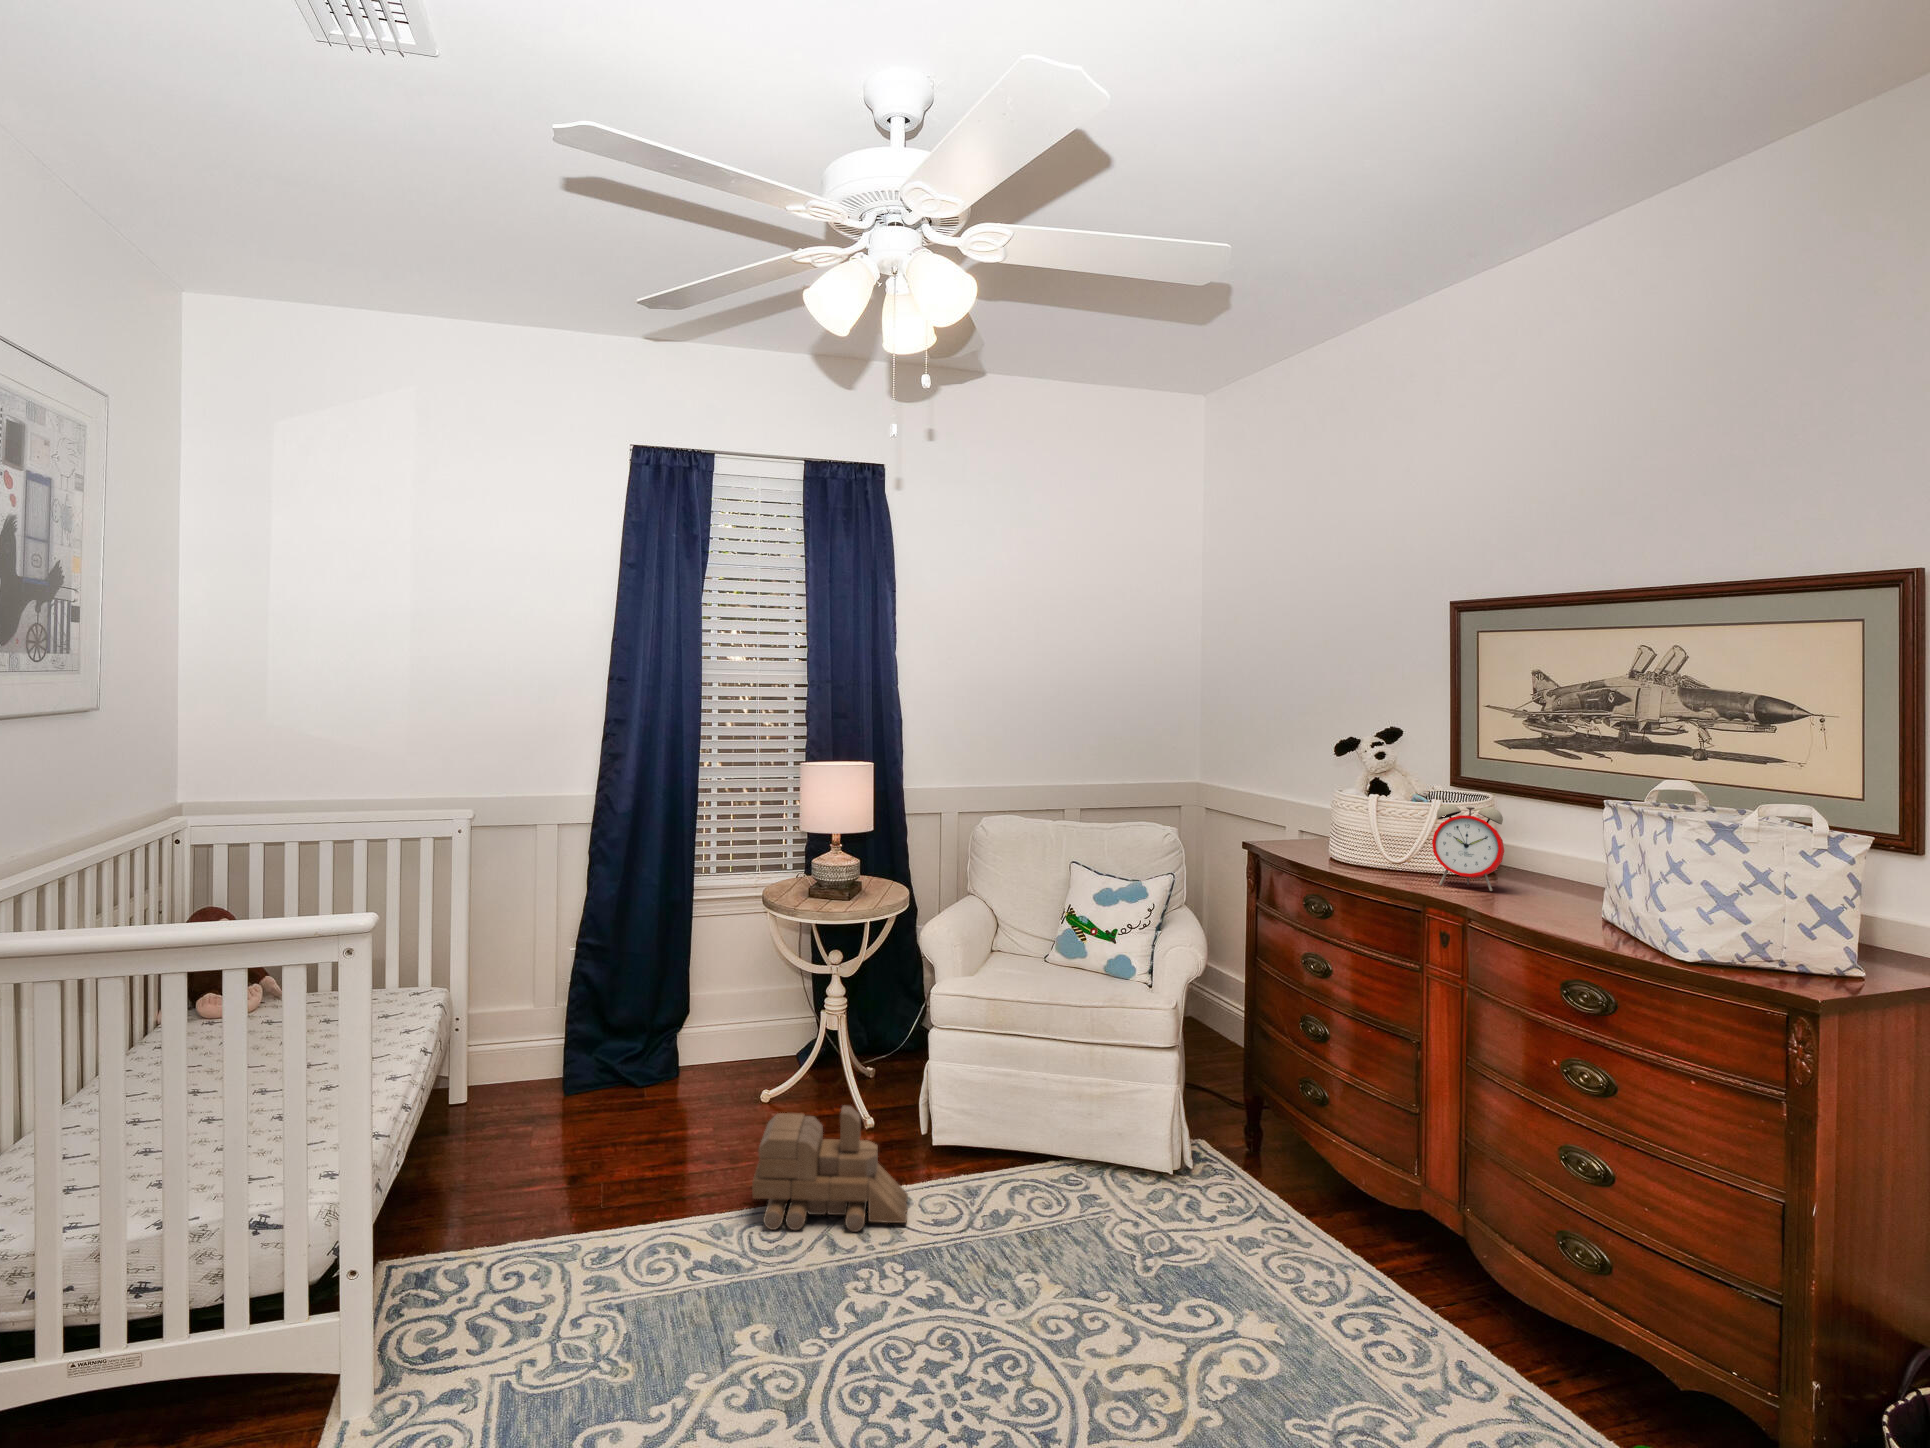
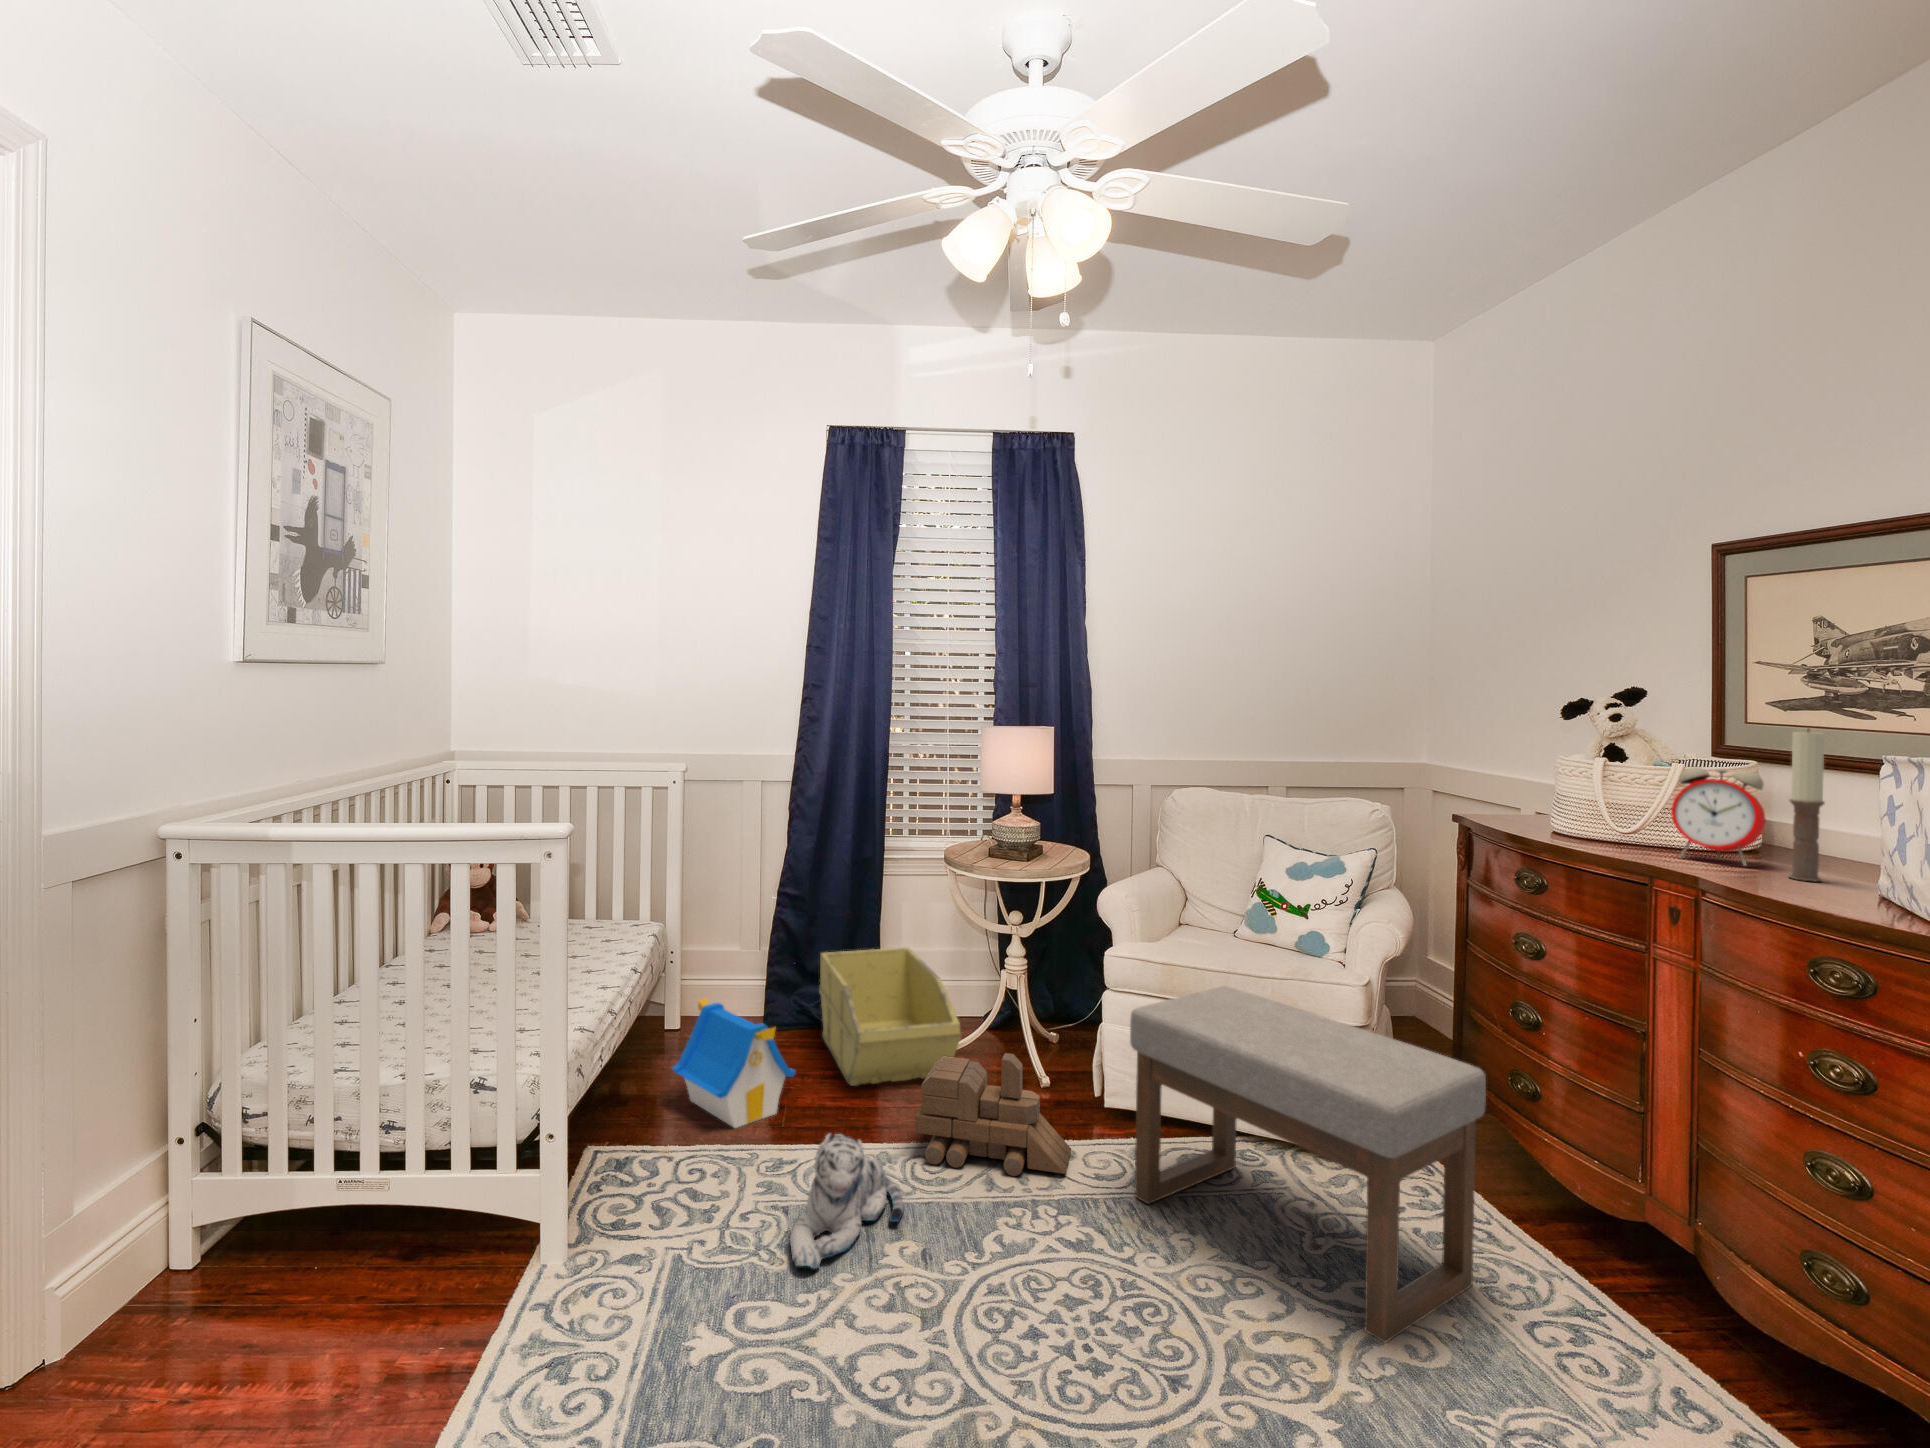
candle: none [1526,774,1553,905] -> present [1789,731,1824,882]
storage bin: none [629,991,788,1149] -> present [819,947,961,1086]
ottoman: none [971,1020,1295,1361] -> present [1130,986,1486,1343]
toy house: none [473,1071,617,1215] -> present [672,998,795,1128]
plush toy: none [632,1220,750,1376] -> present [790,1134,904,1269]

